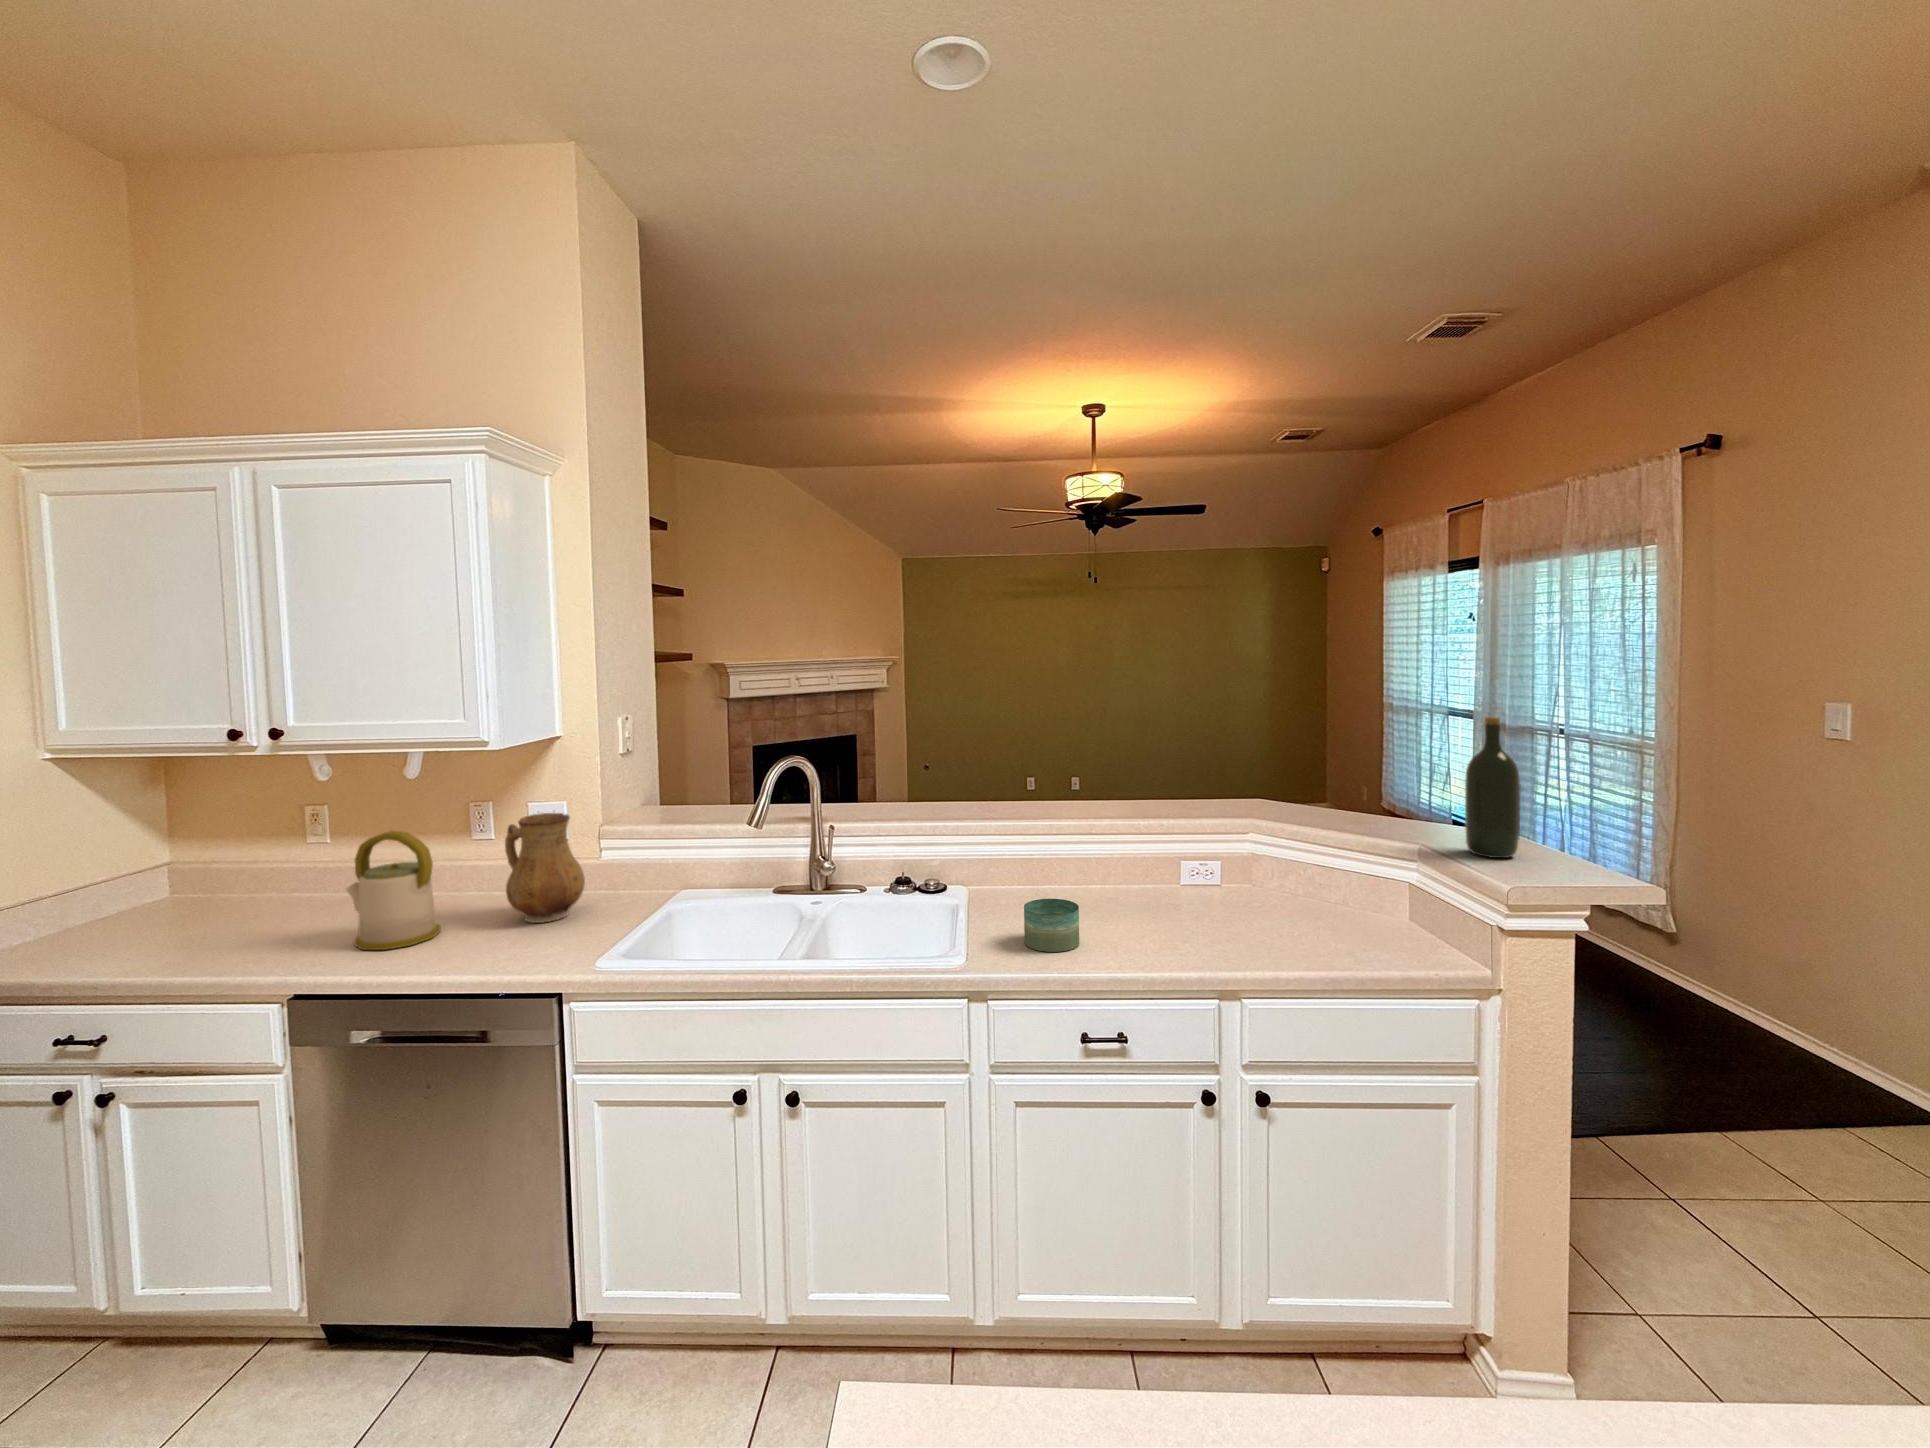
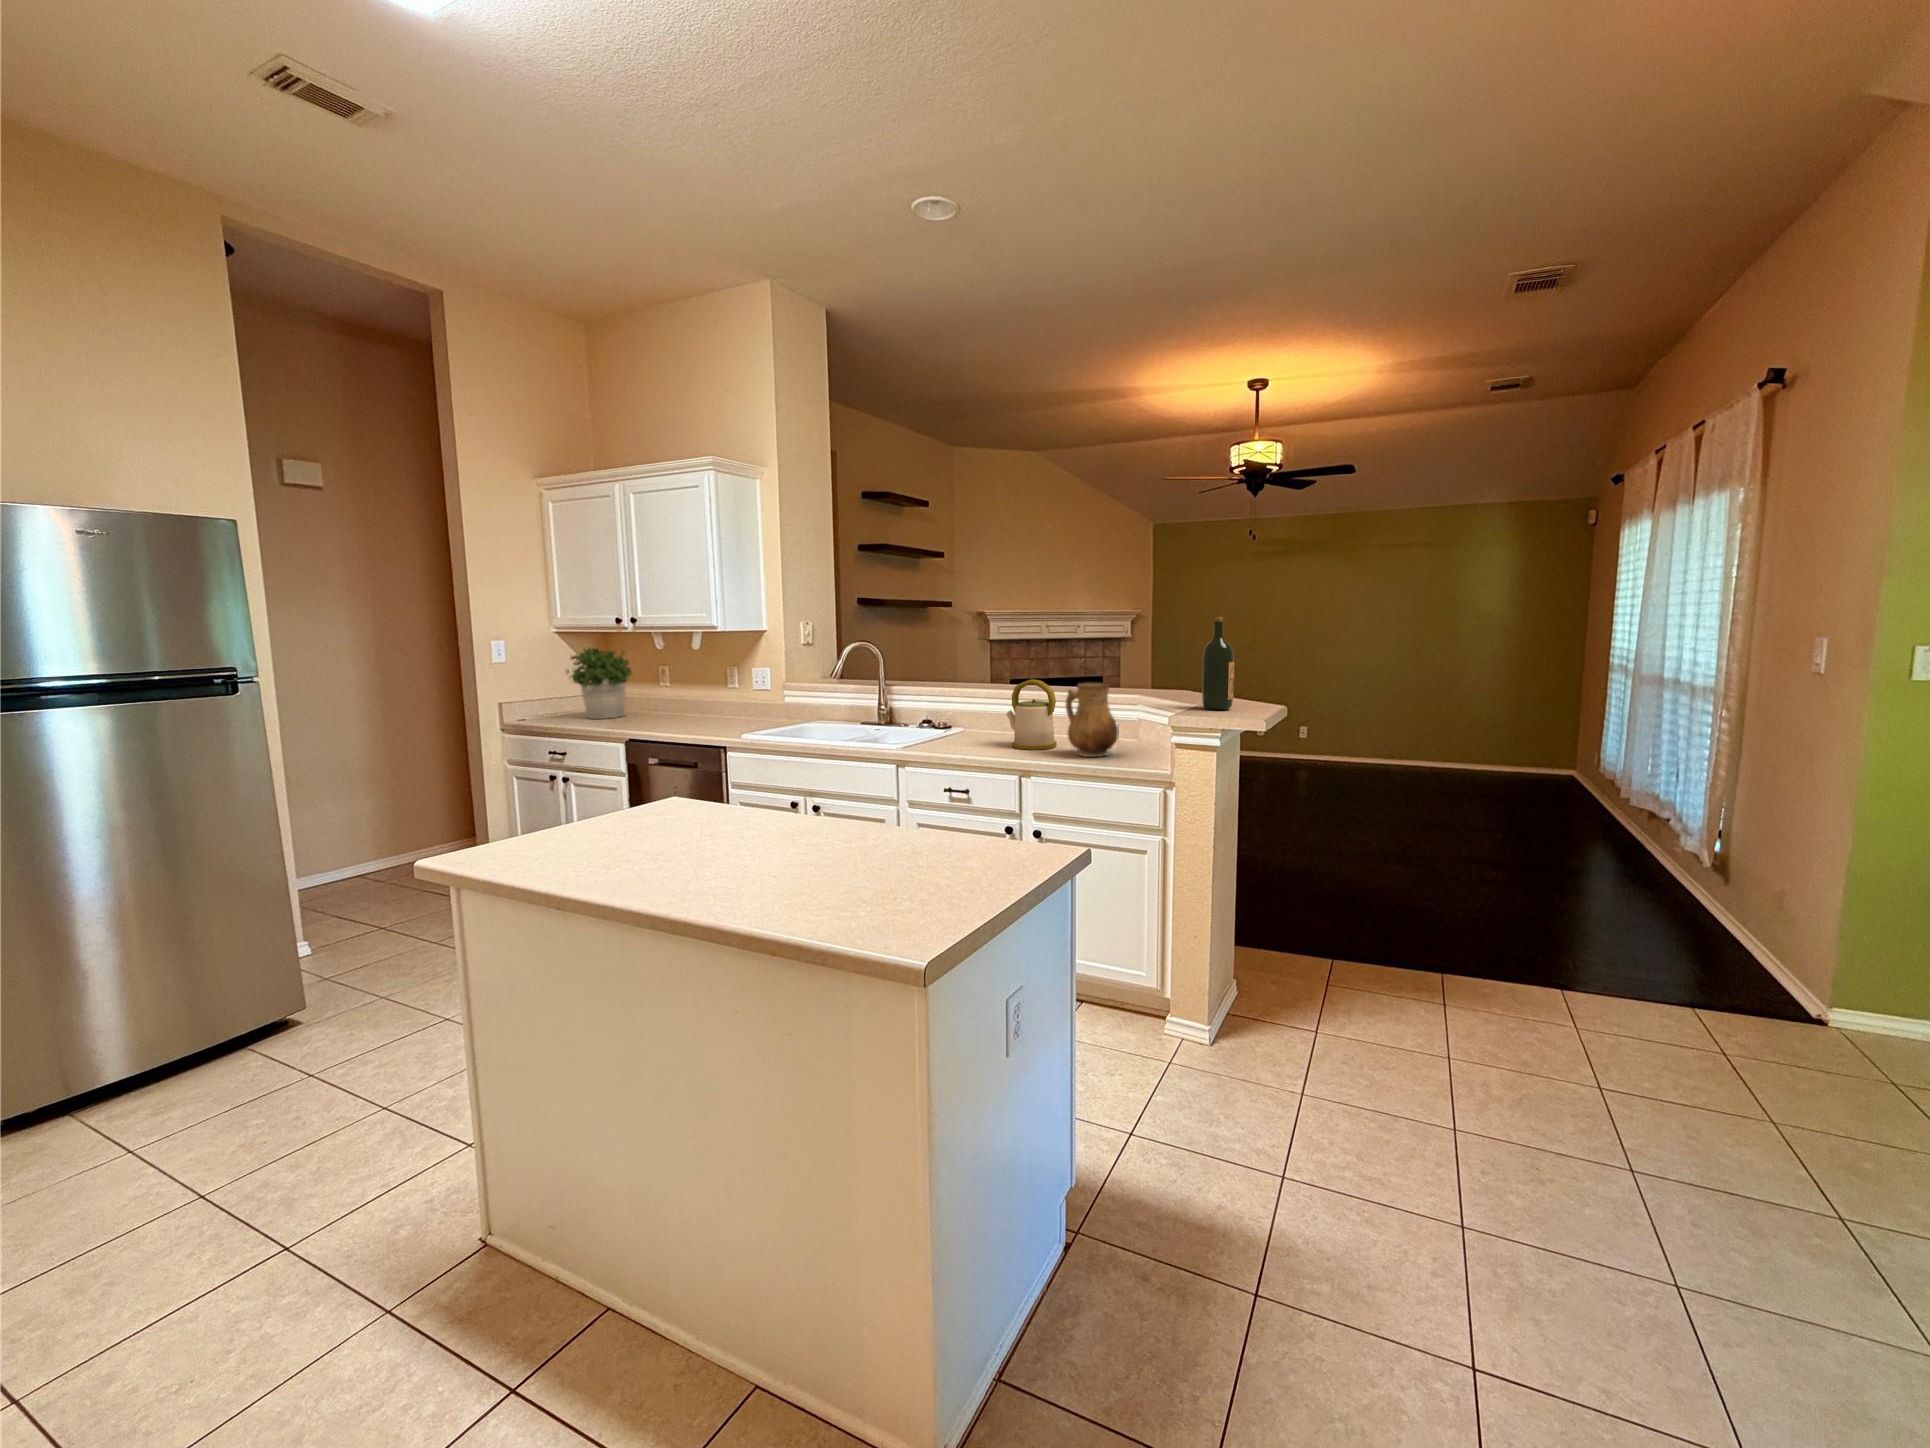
potted plant: none [80,787,251,943] -> present [566,648,632,719]
ceramic pitcher: present [505,813,585,923] -> present [1065,683,1118,757]
kettle: present [346,831,441,950] -> present [1006,679,1057,750]
candle: present [1024,899,1079,952] -> none [943,723,975,749]

